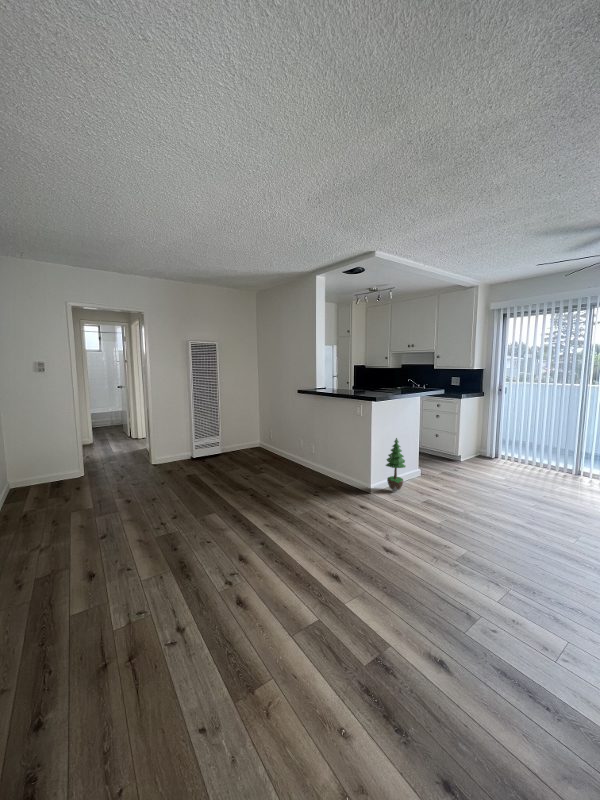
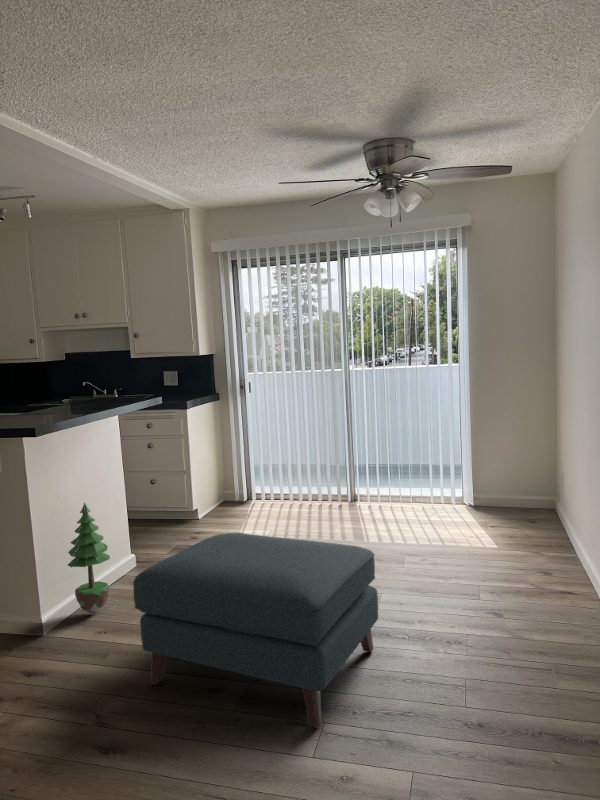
ottoman: none [411,468,567,585] -> present [133,533,378,728]

